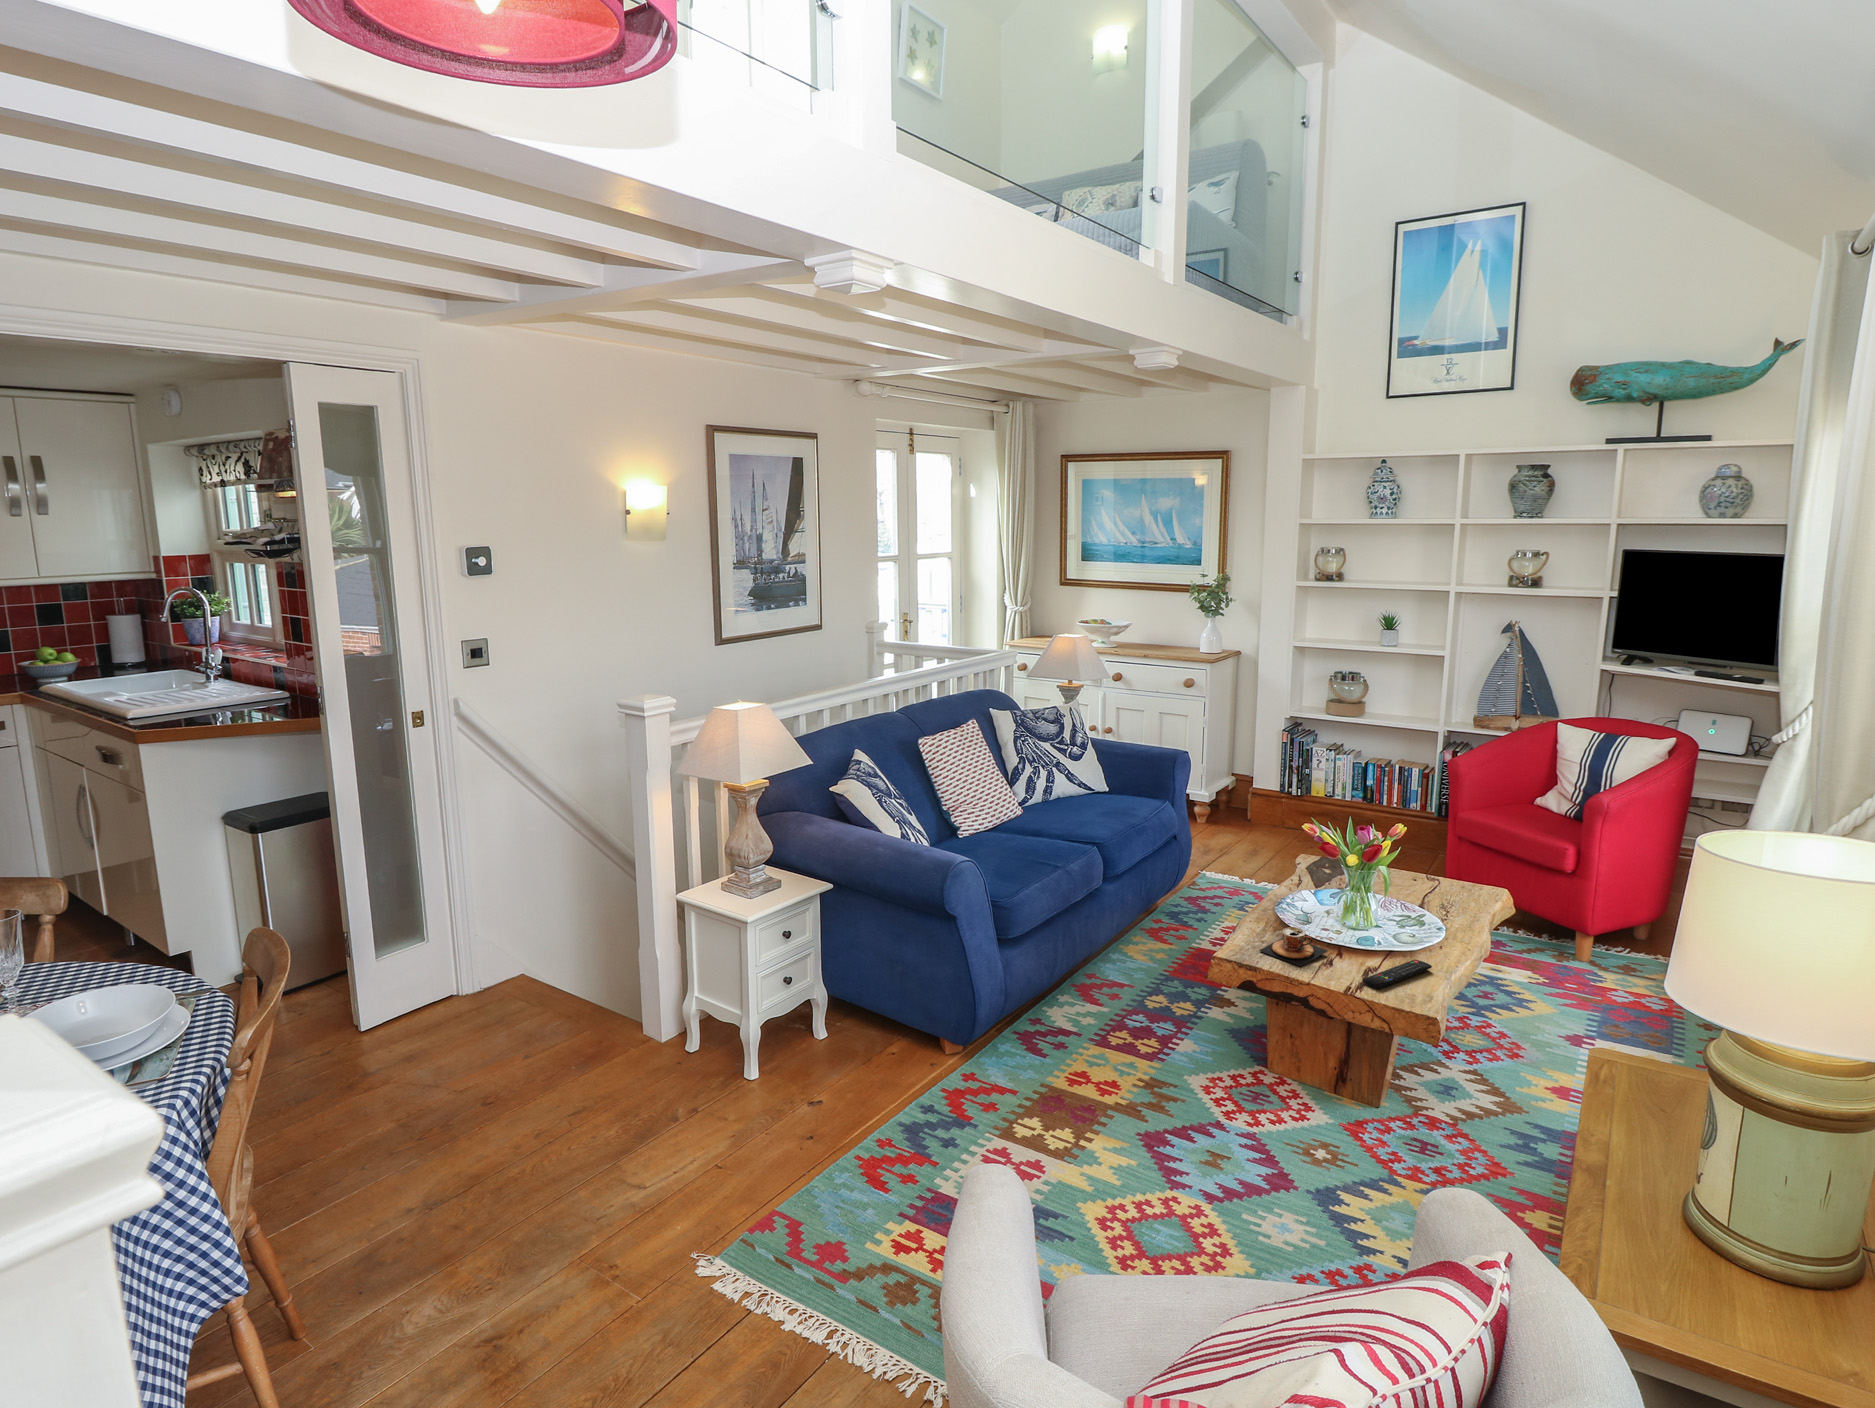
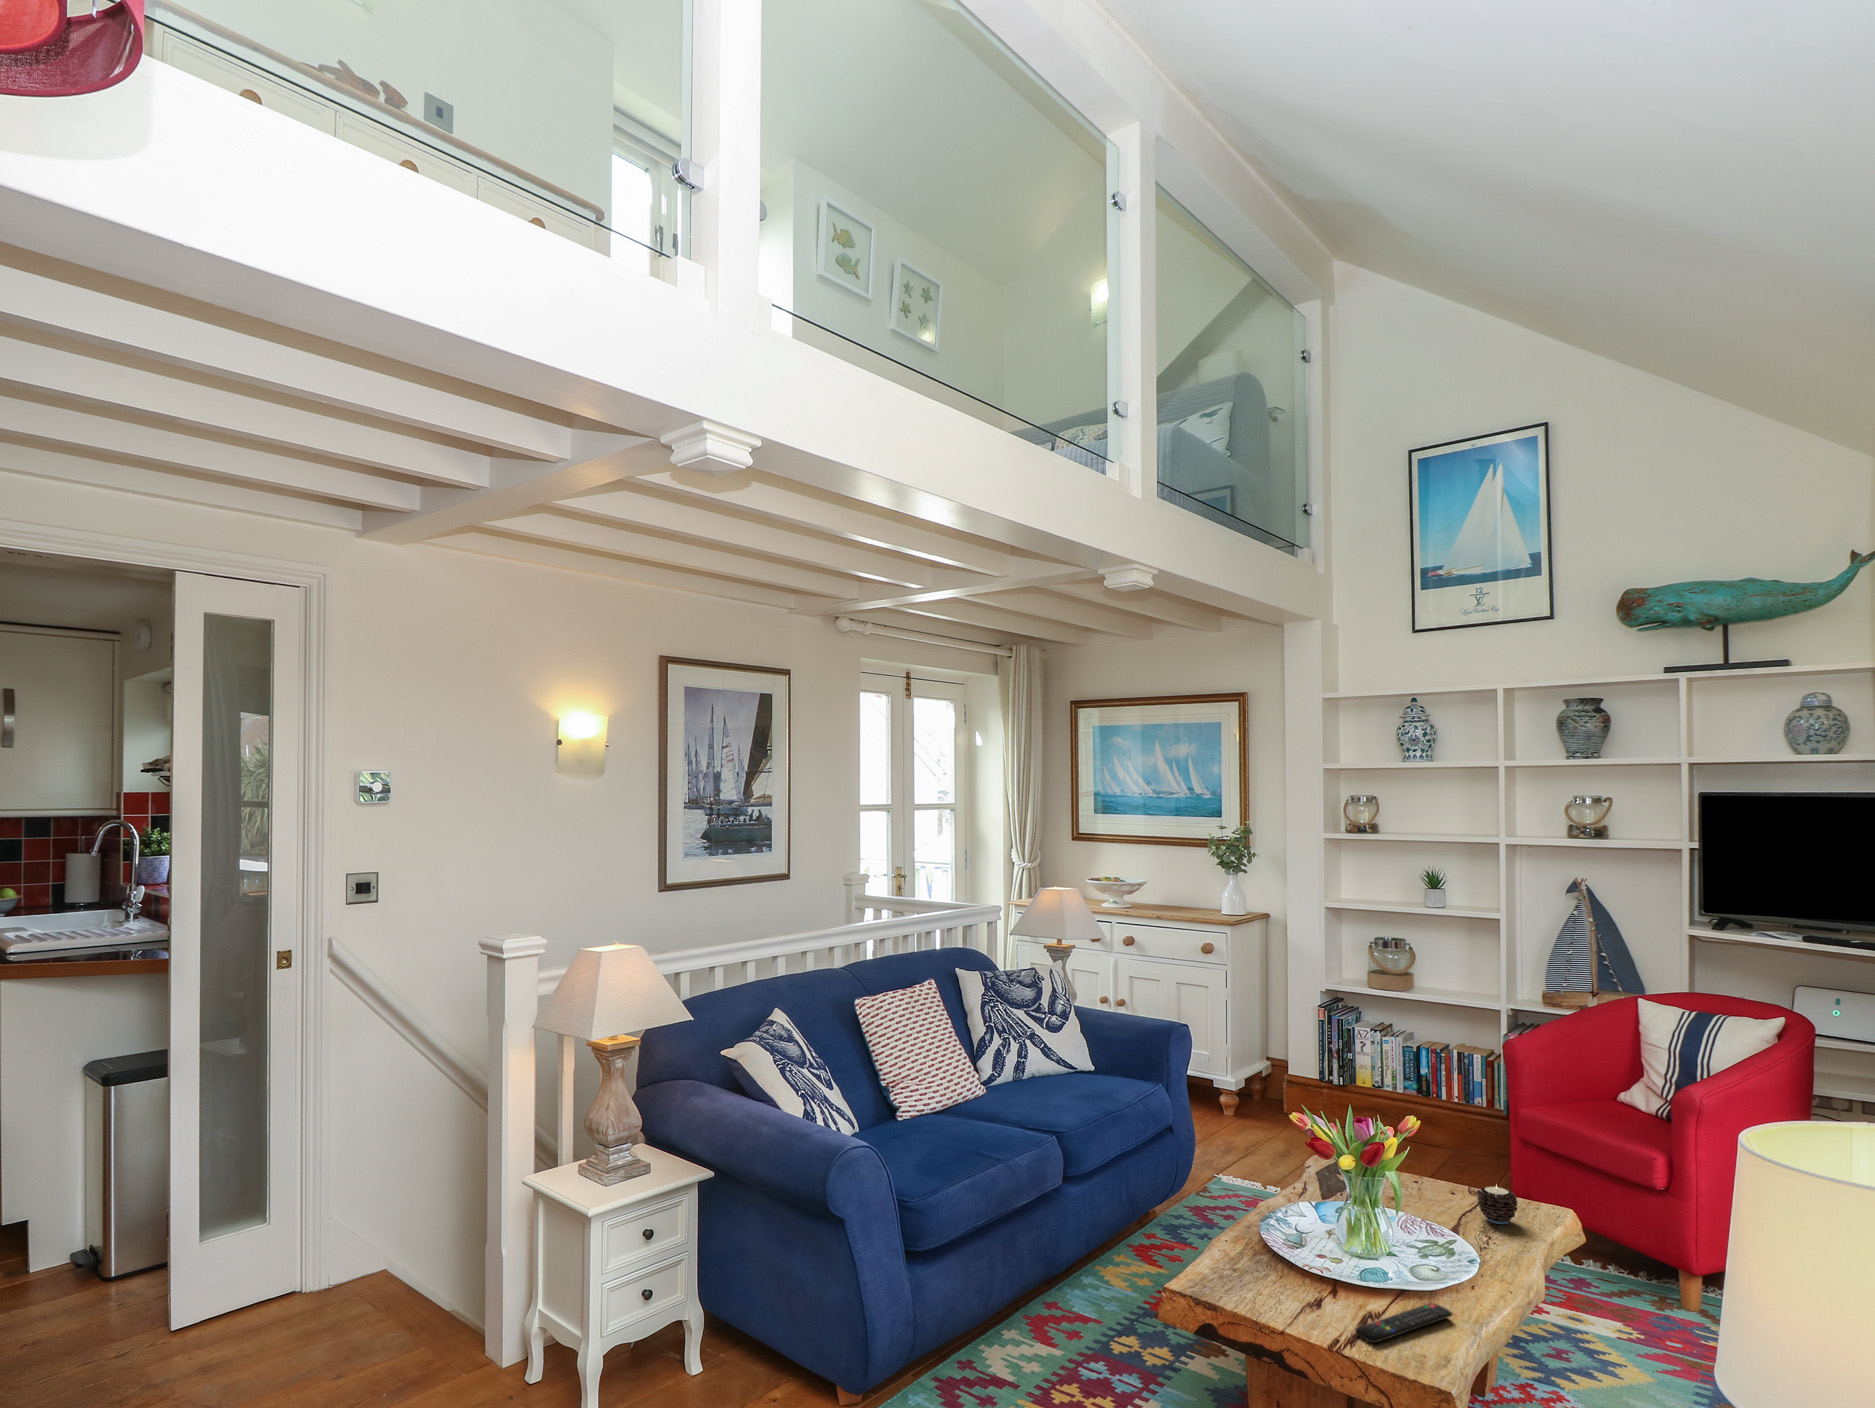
candle: none [1438,873,1470,902] -> present [1477,1185,1517,1224]
teacup: present [1260,927,1328,966] -> none [1226,1250,1318,1306]

